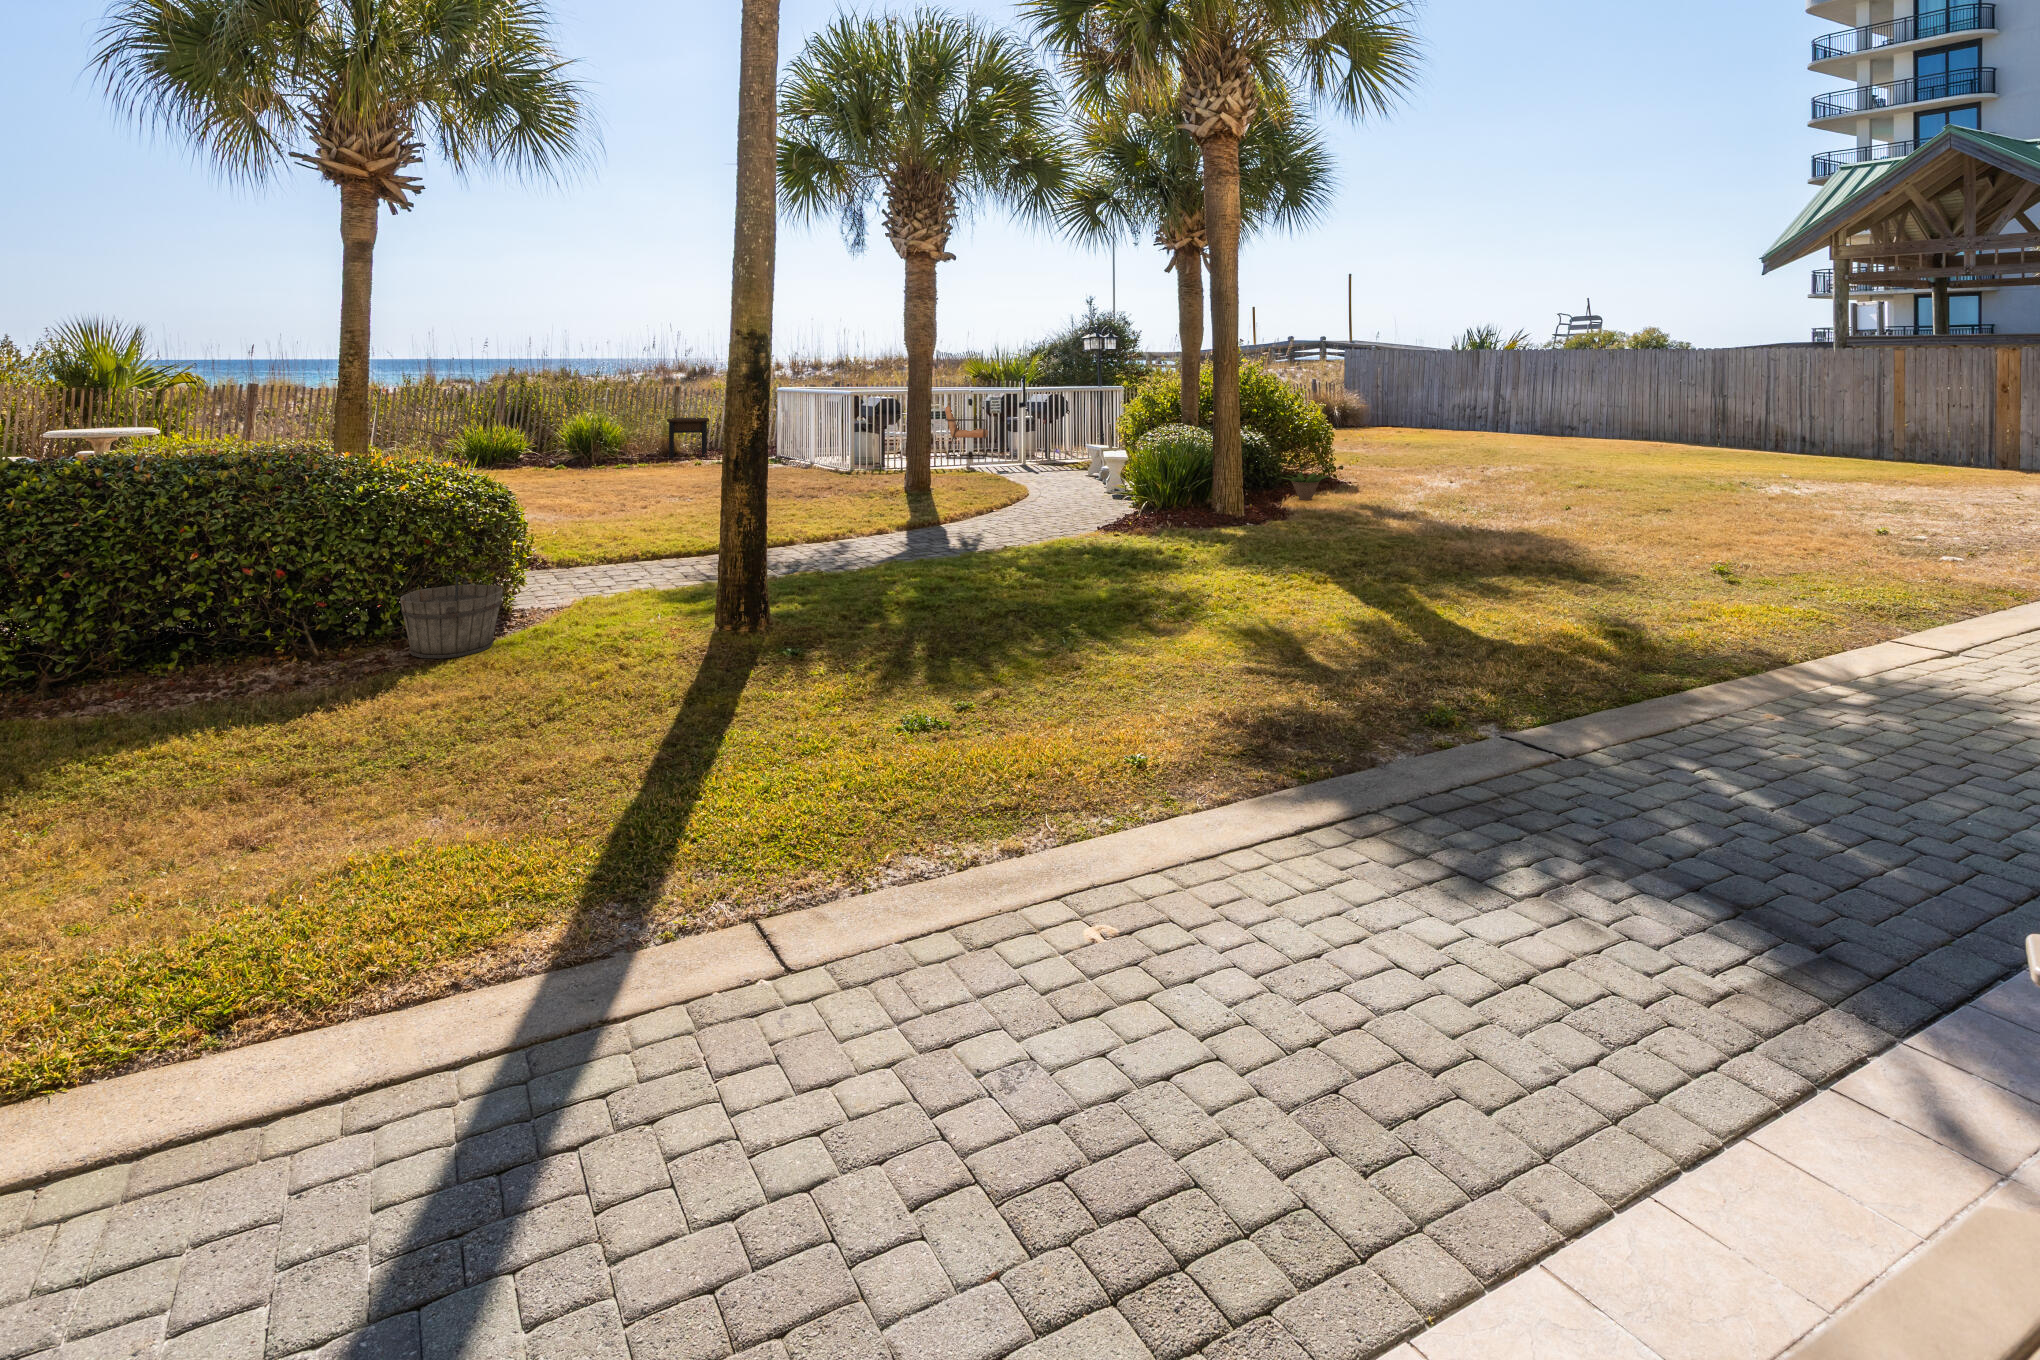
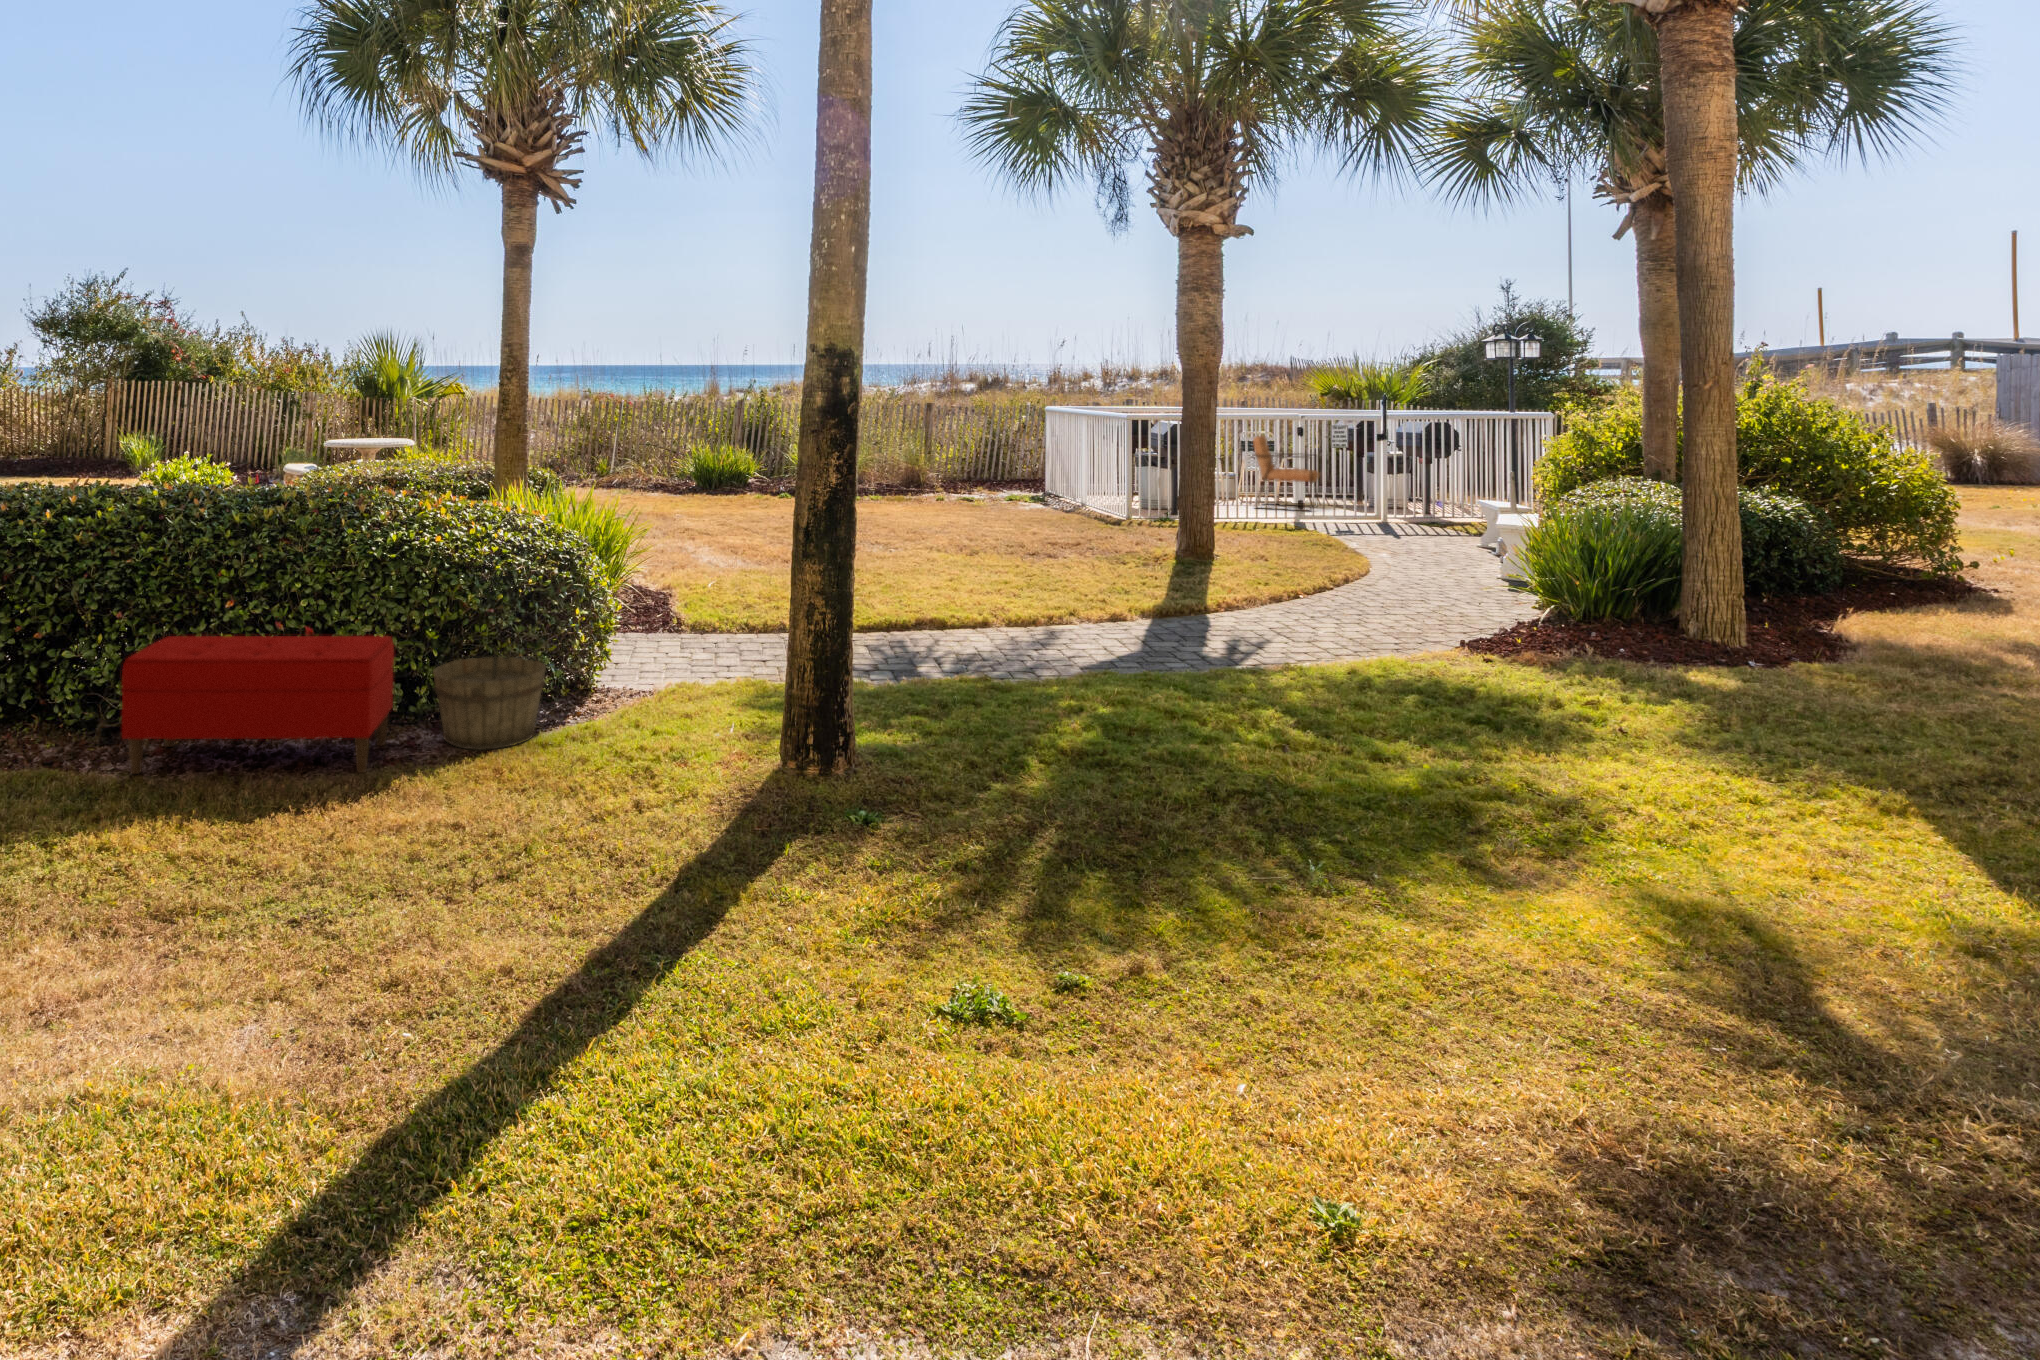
side table: present [667,418,709,458] -> none [896,440,947,489]
decorative plant: present [1283,472,1329,500] -> none [1839,576,1955,629]
bench: none [99,573,367,717] -> present [122,635,394,774]

